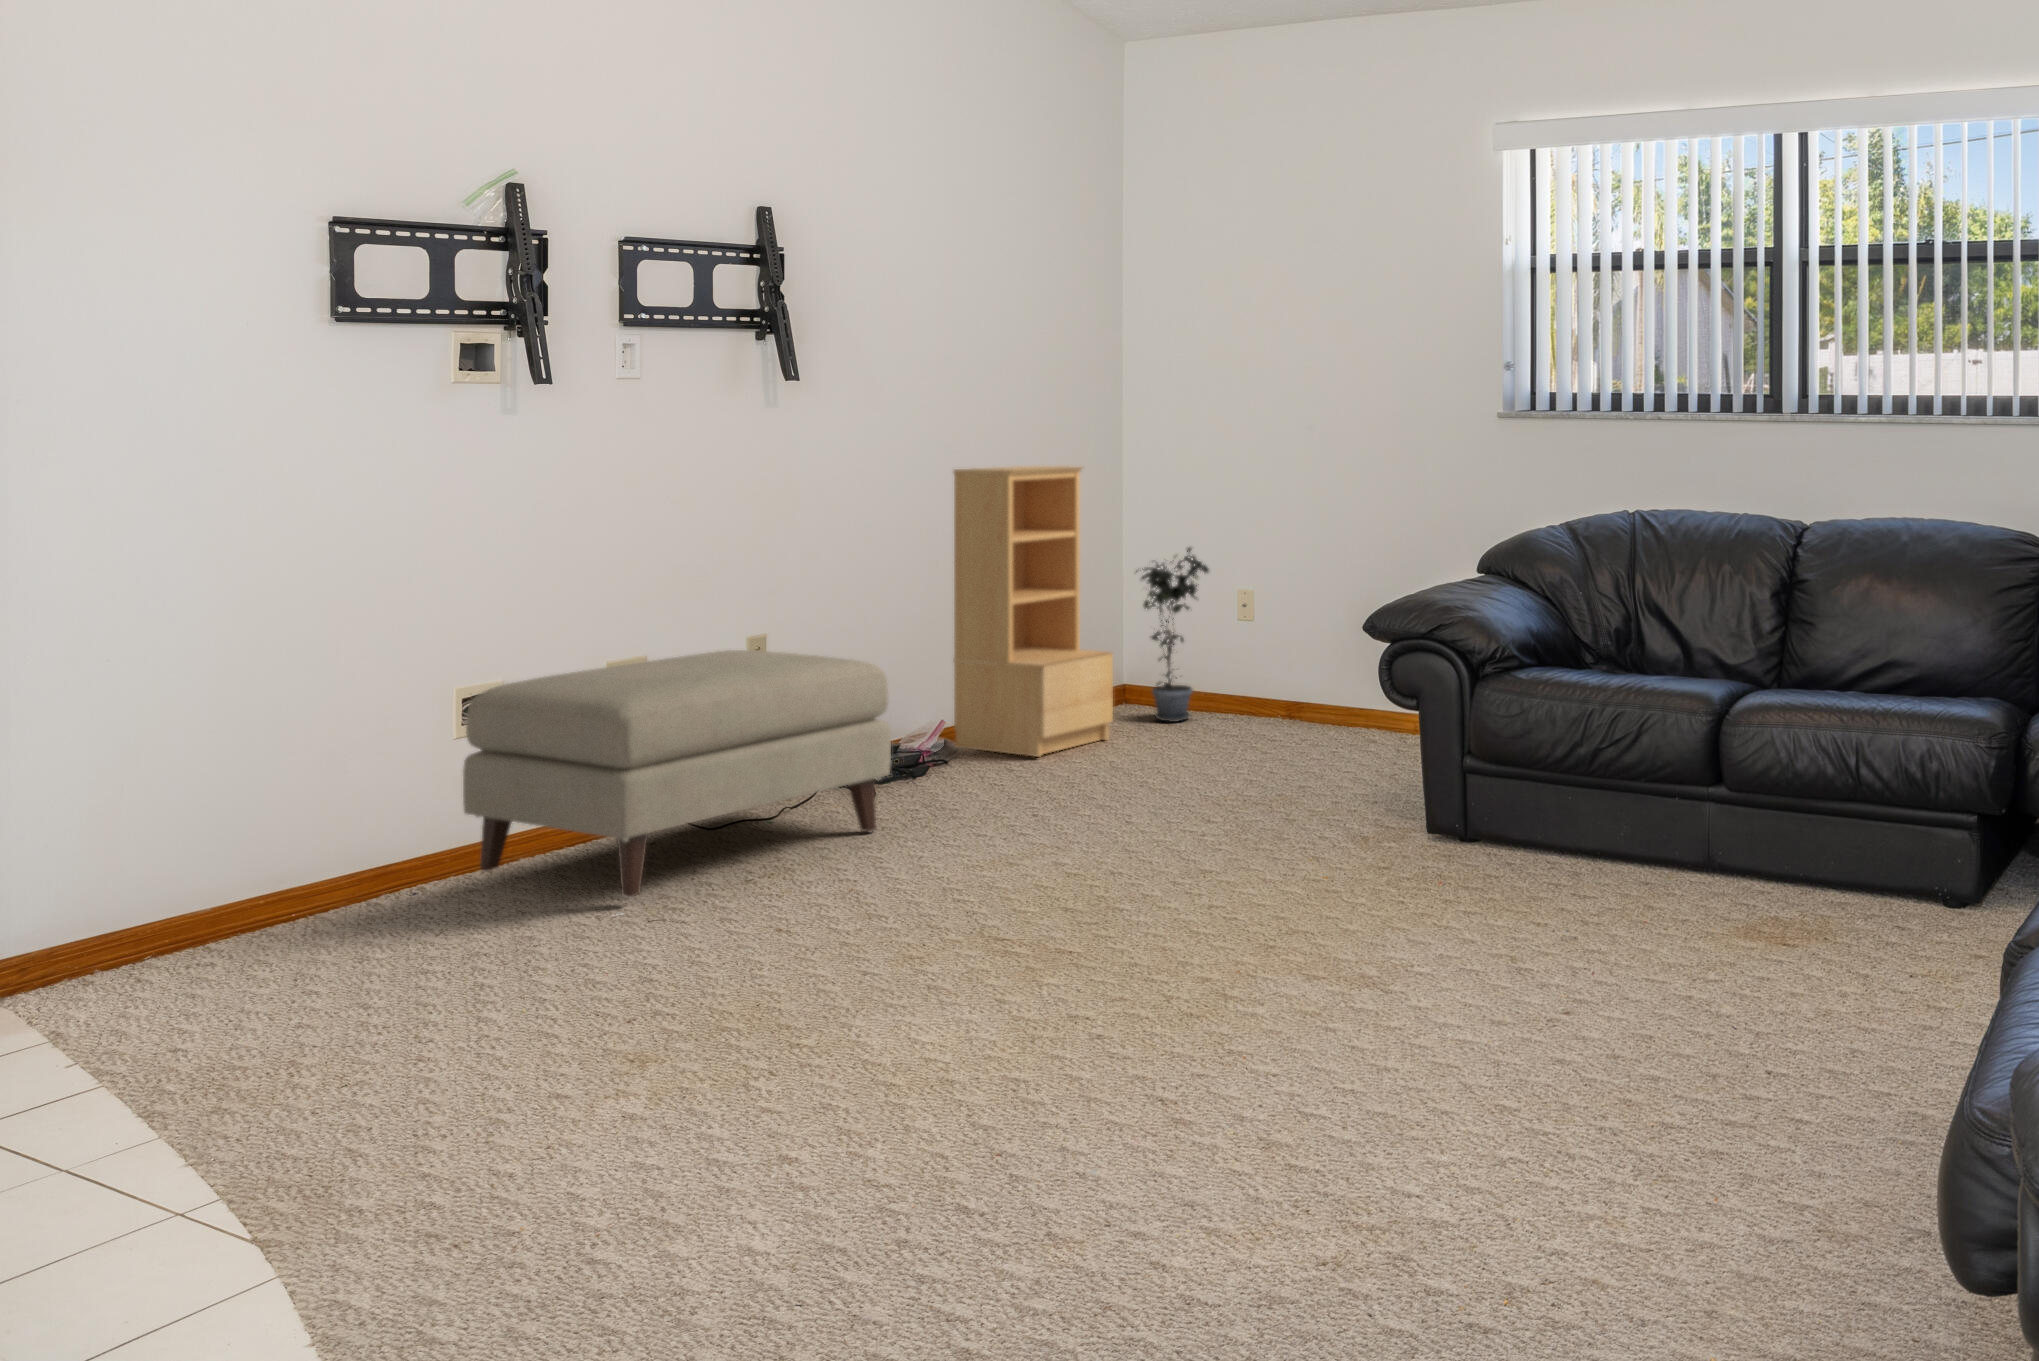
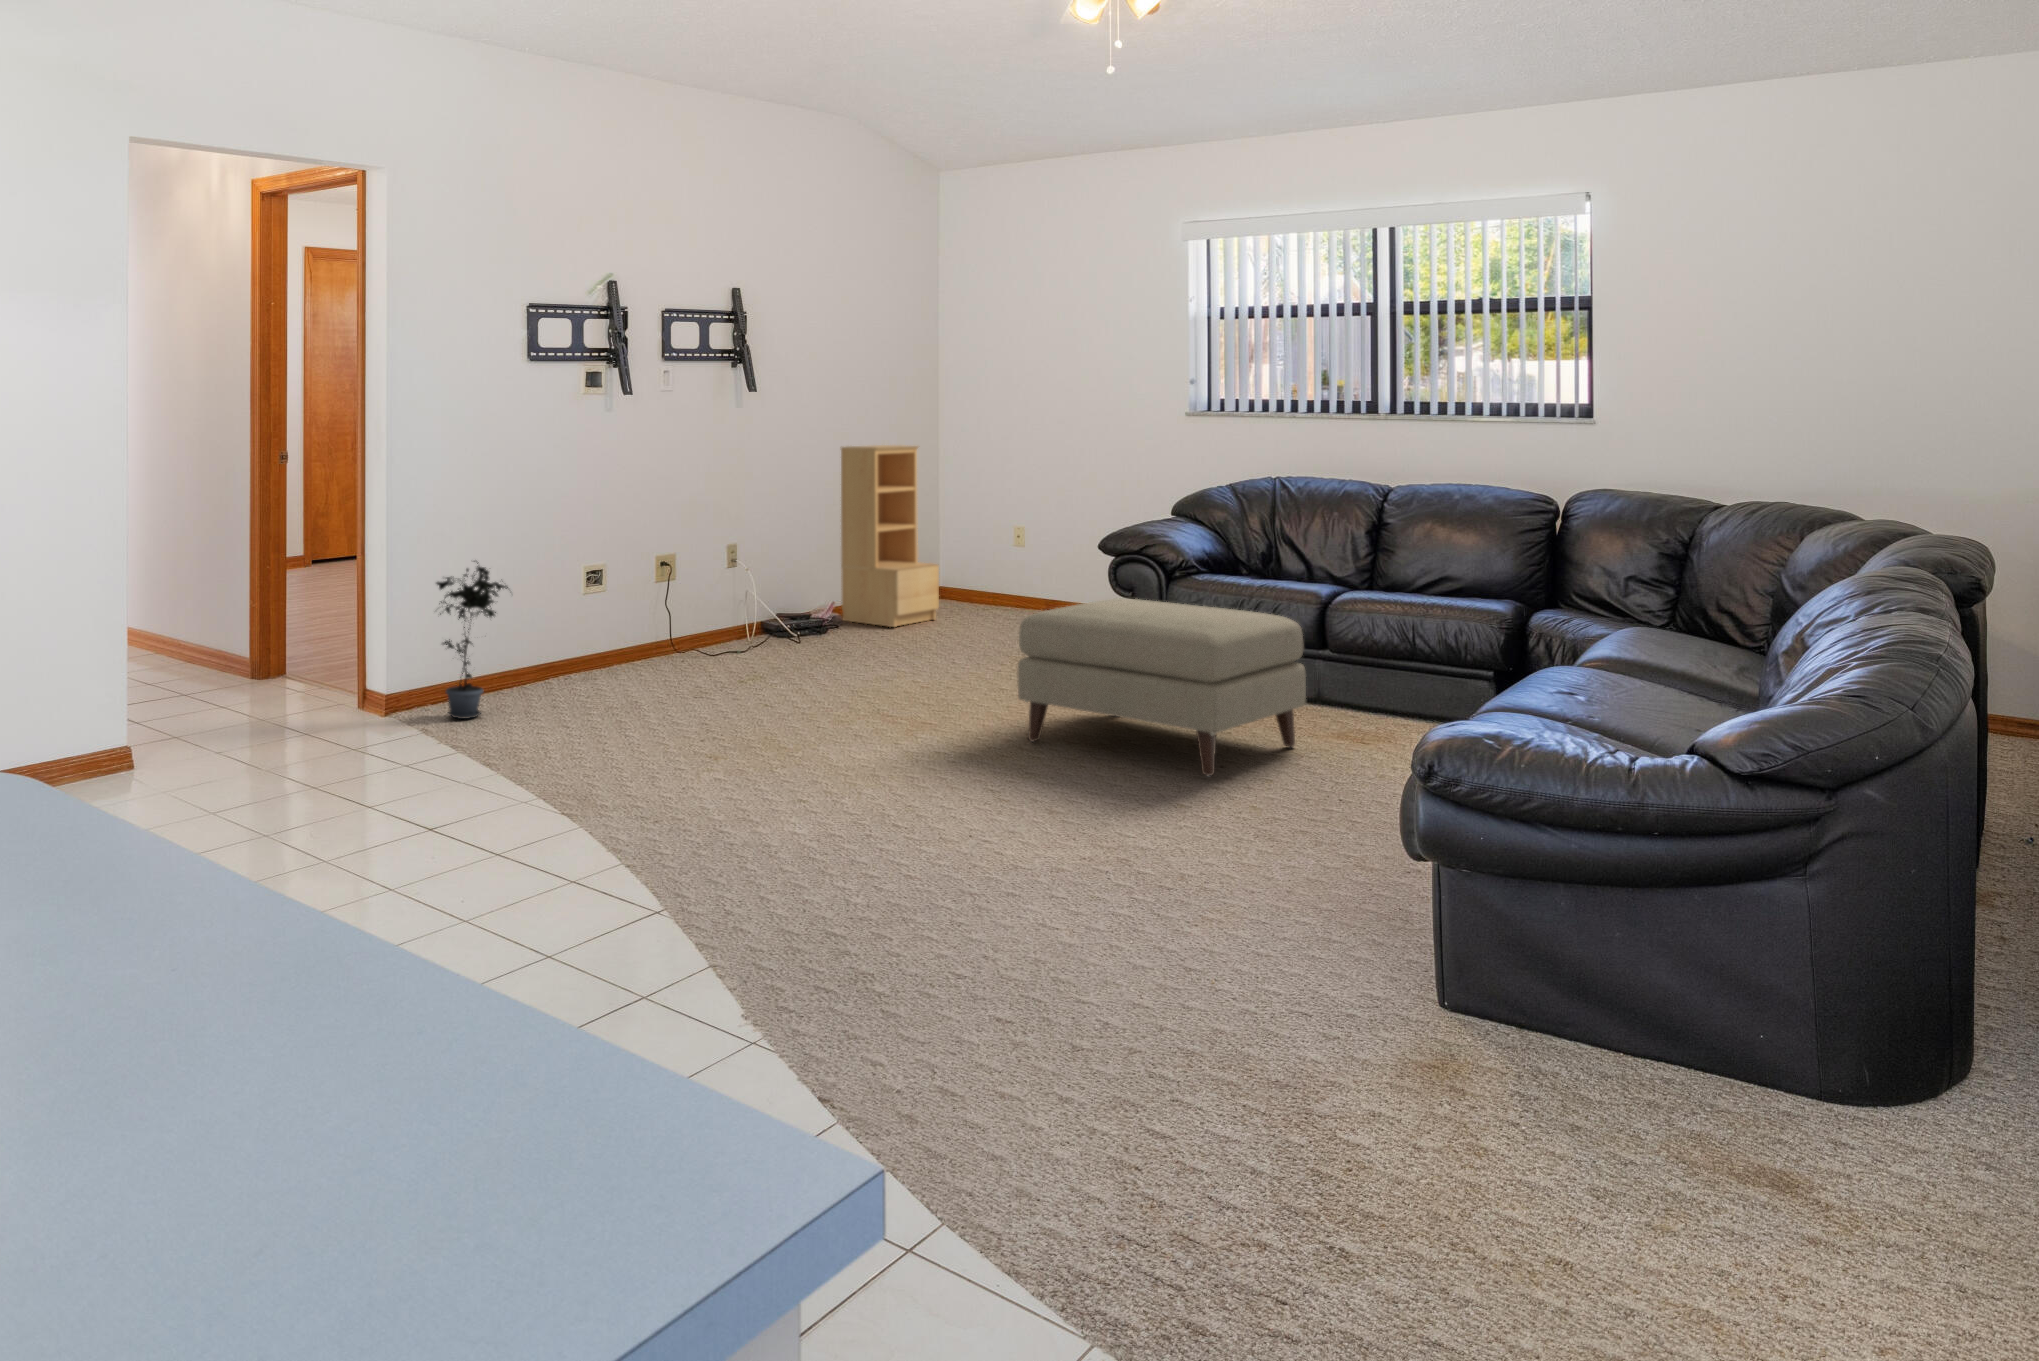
potted plant: present [1136,548,1209,722] -> present [436,561,508,719]
ottoman: present [463,650,891,898] -> present [1018,598,1306,776]

